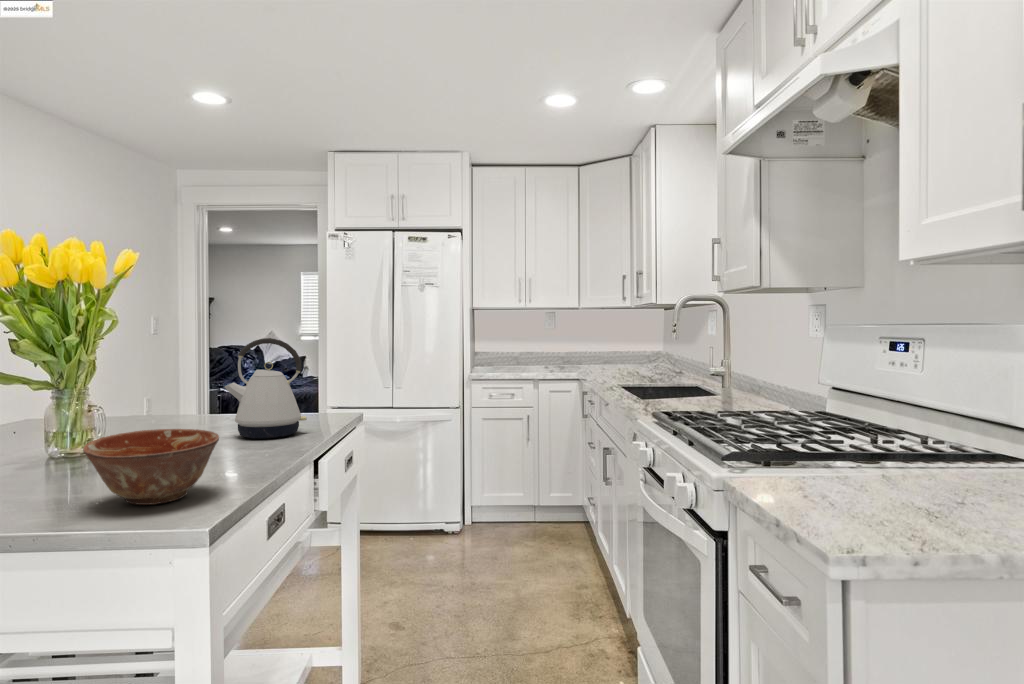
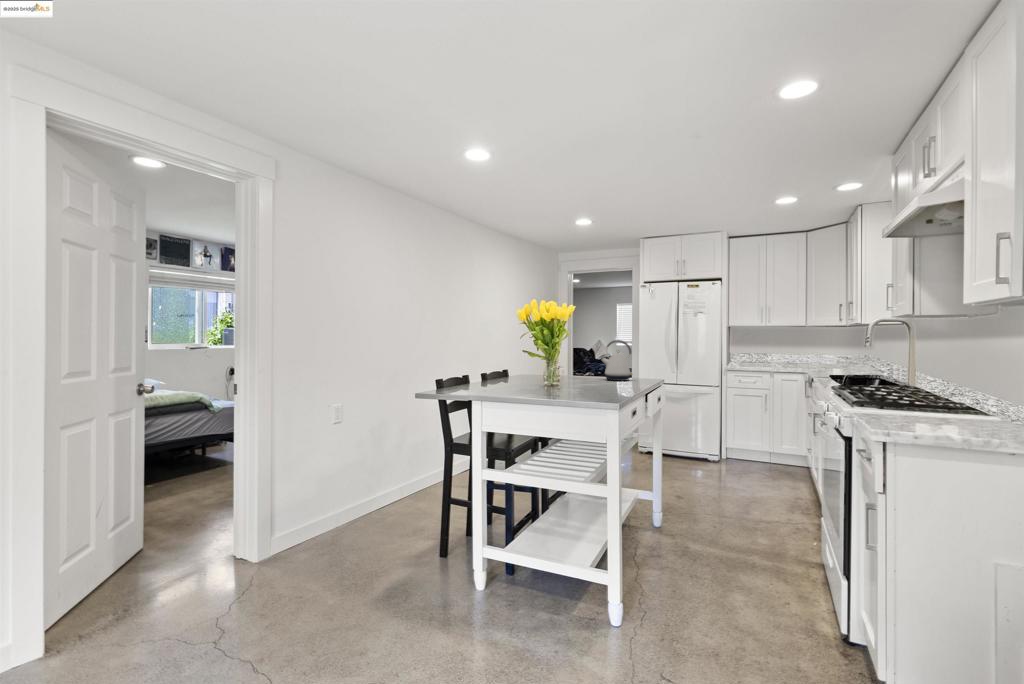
ceramic bowl: present [83,429,219,505] -> none [571,368,609,390]

